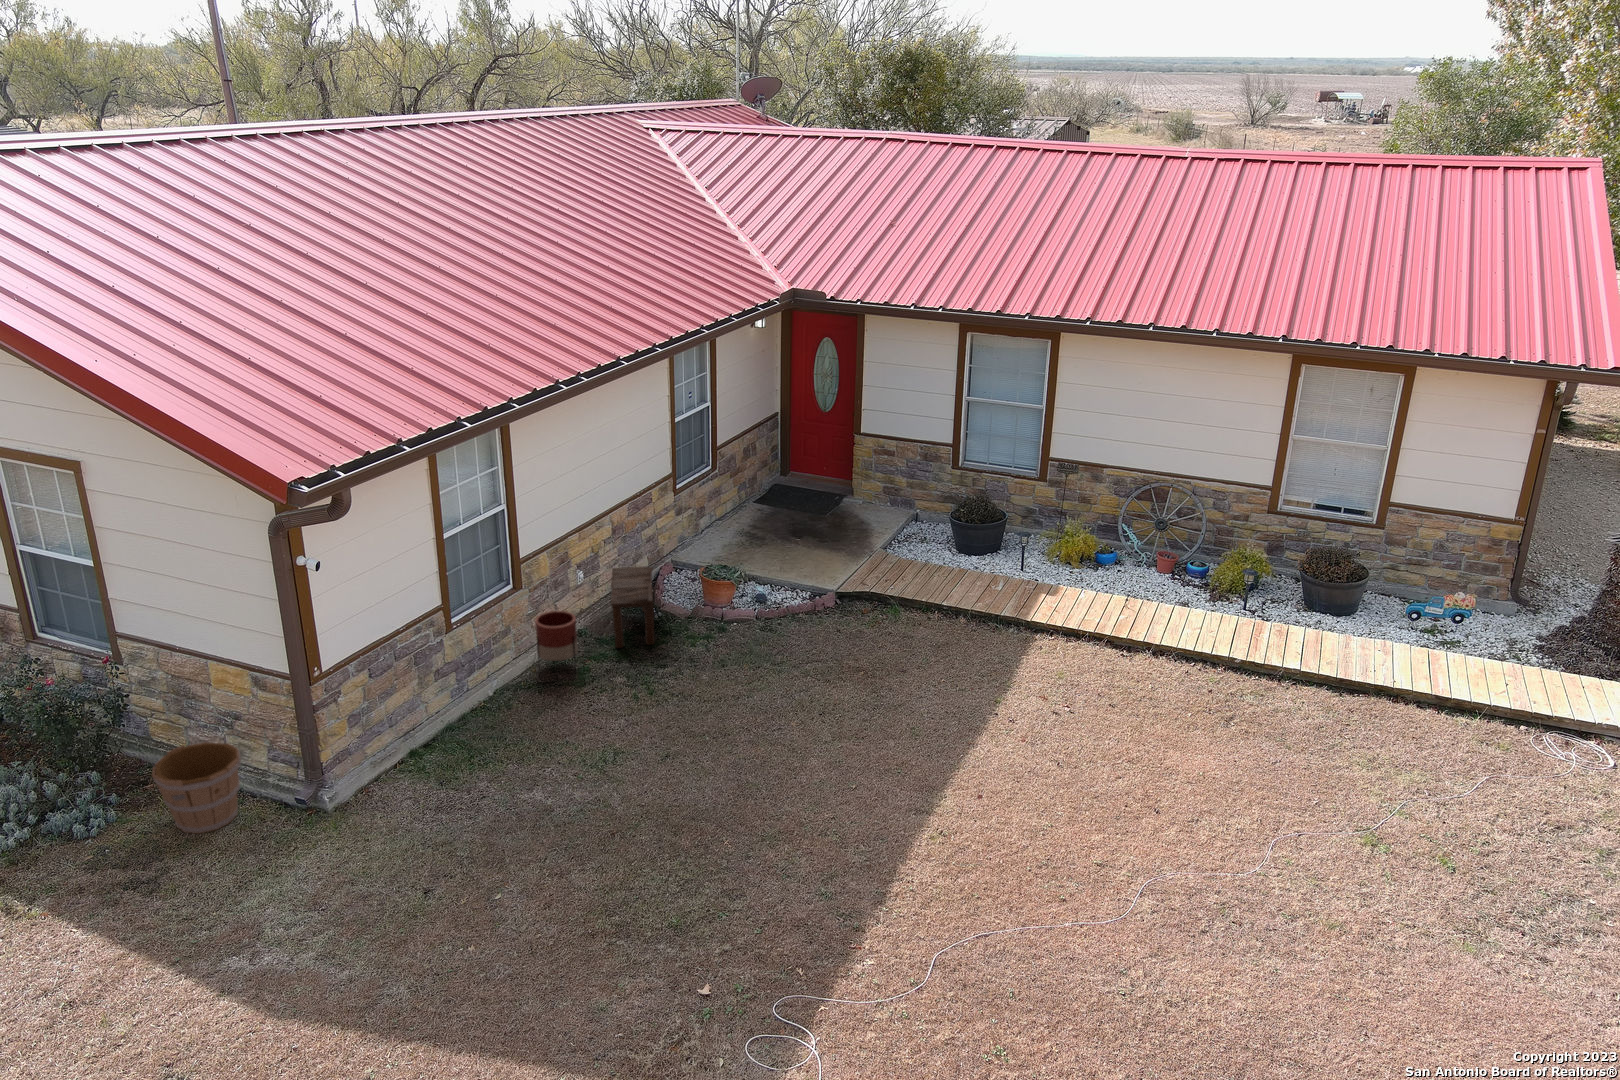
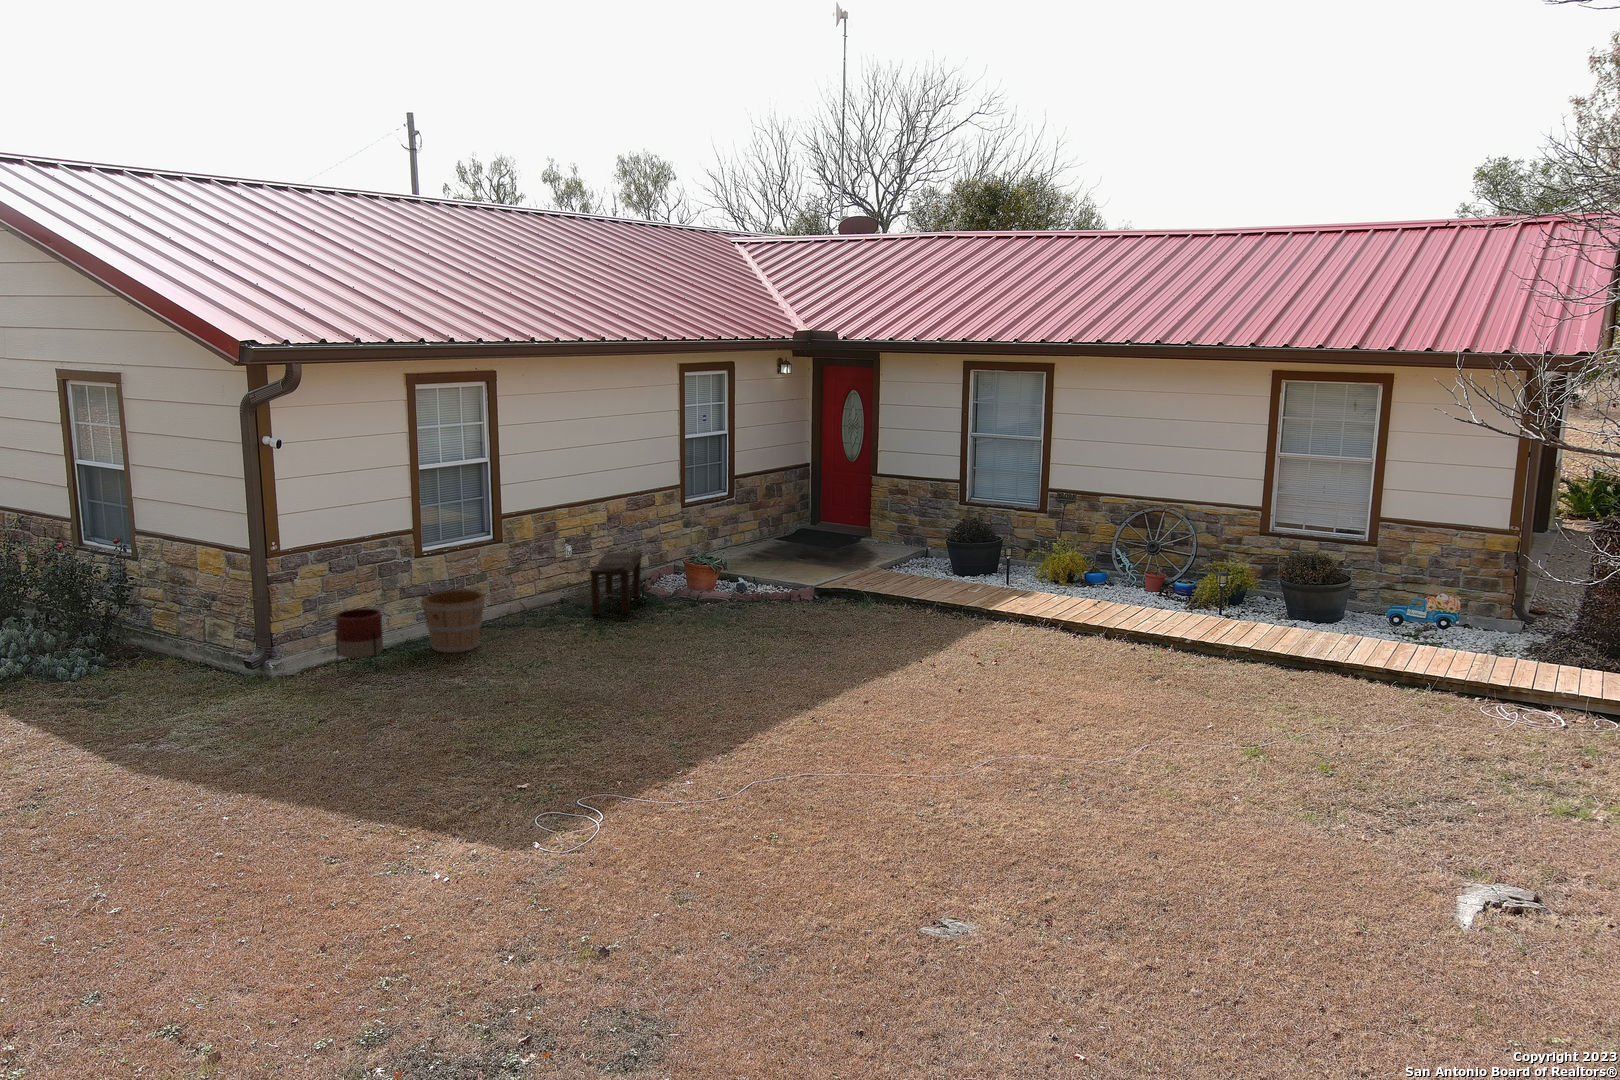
planter: present [535,611,578,661] -> present [335,608,383,670]
wooden bucket: present [153,742,241,834] -> present [421,589,486,653]

